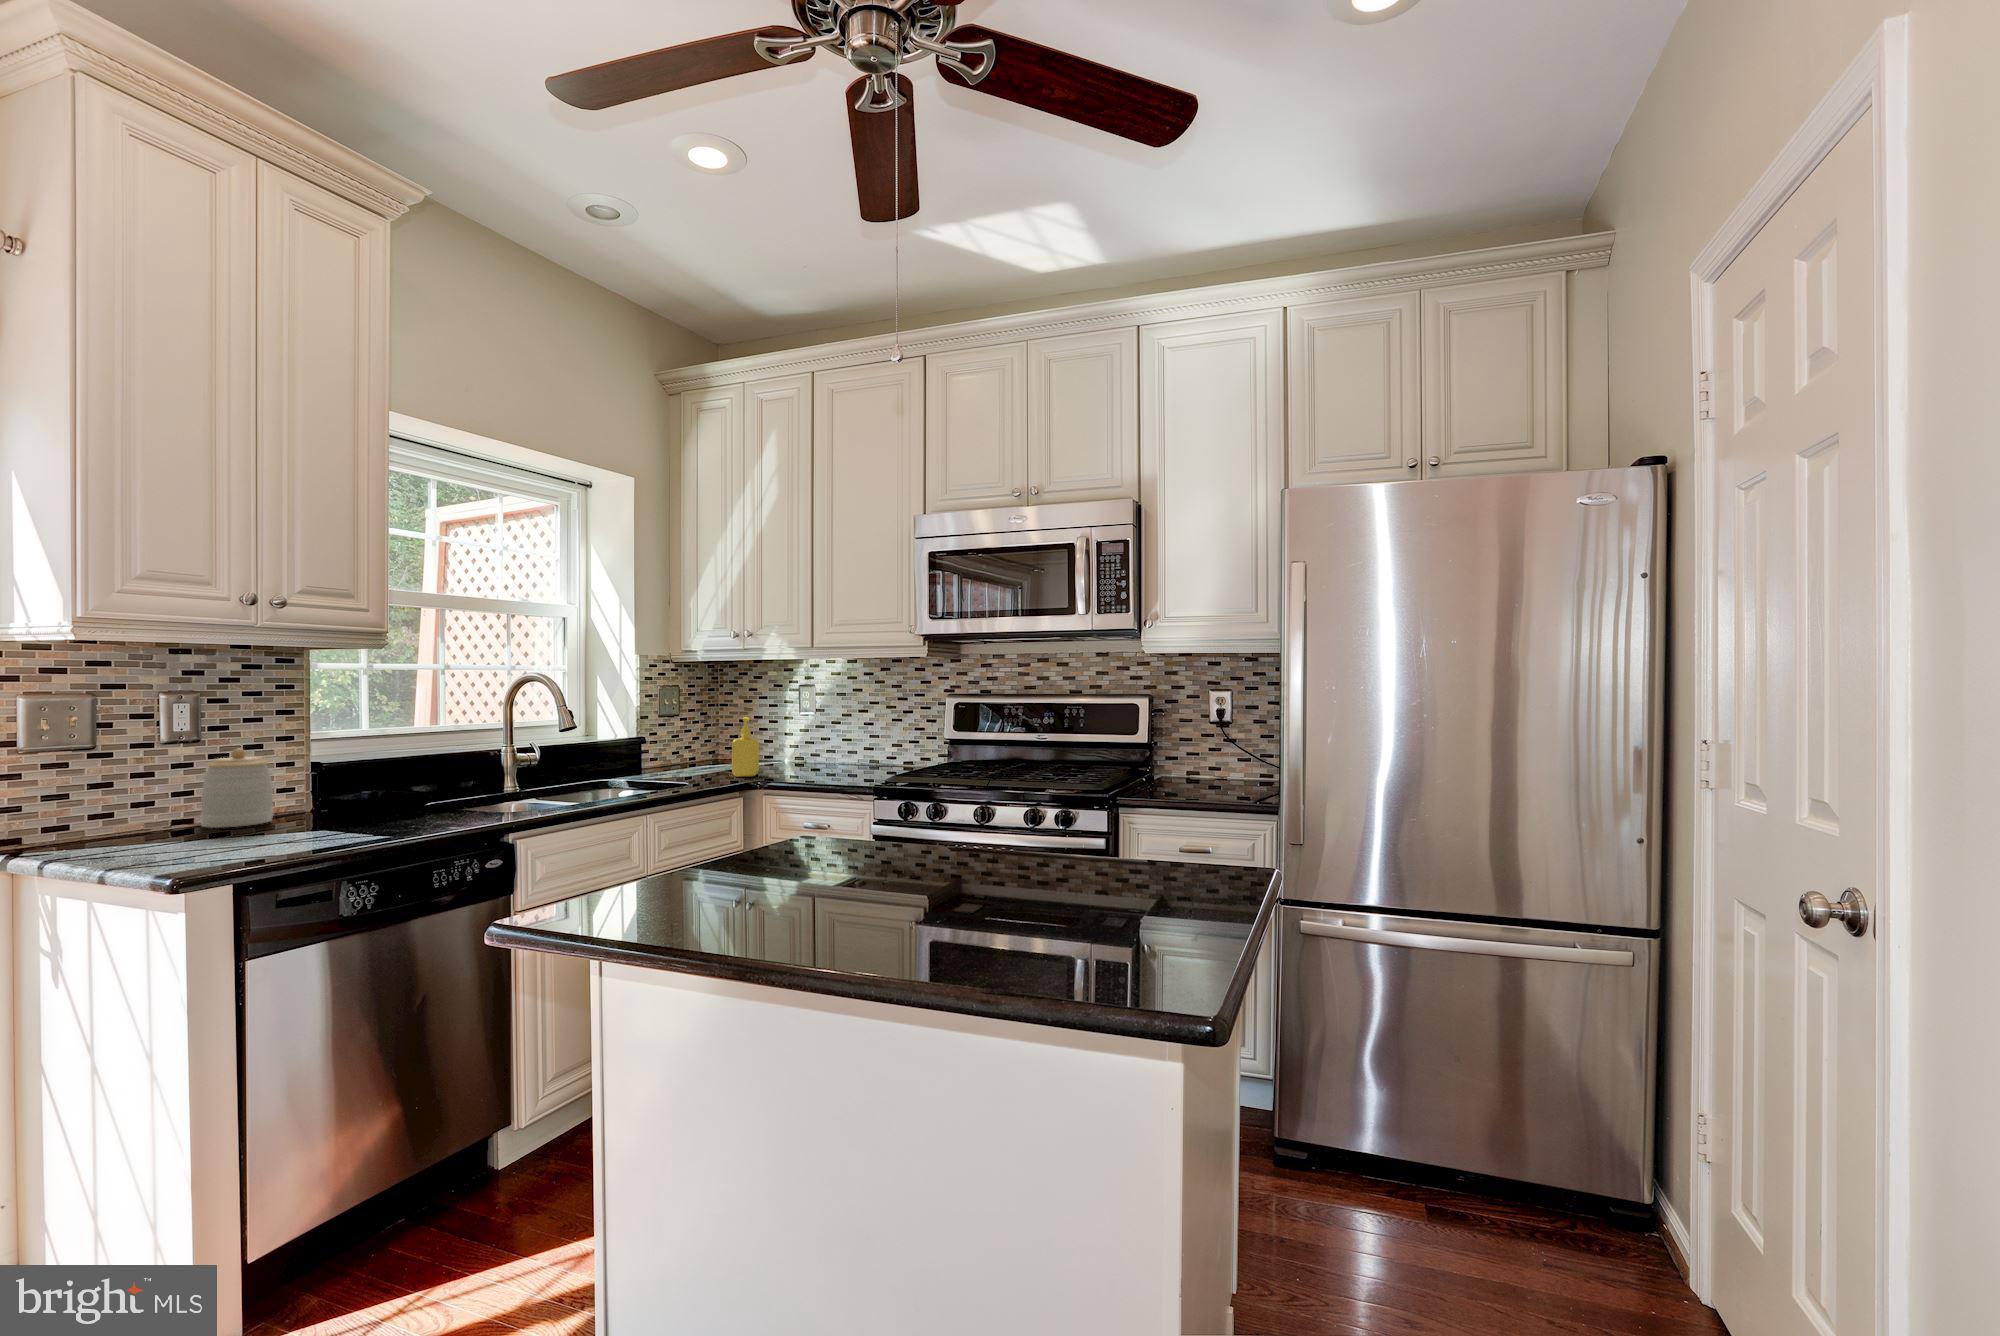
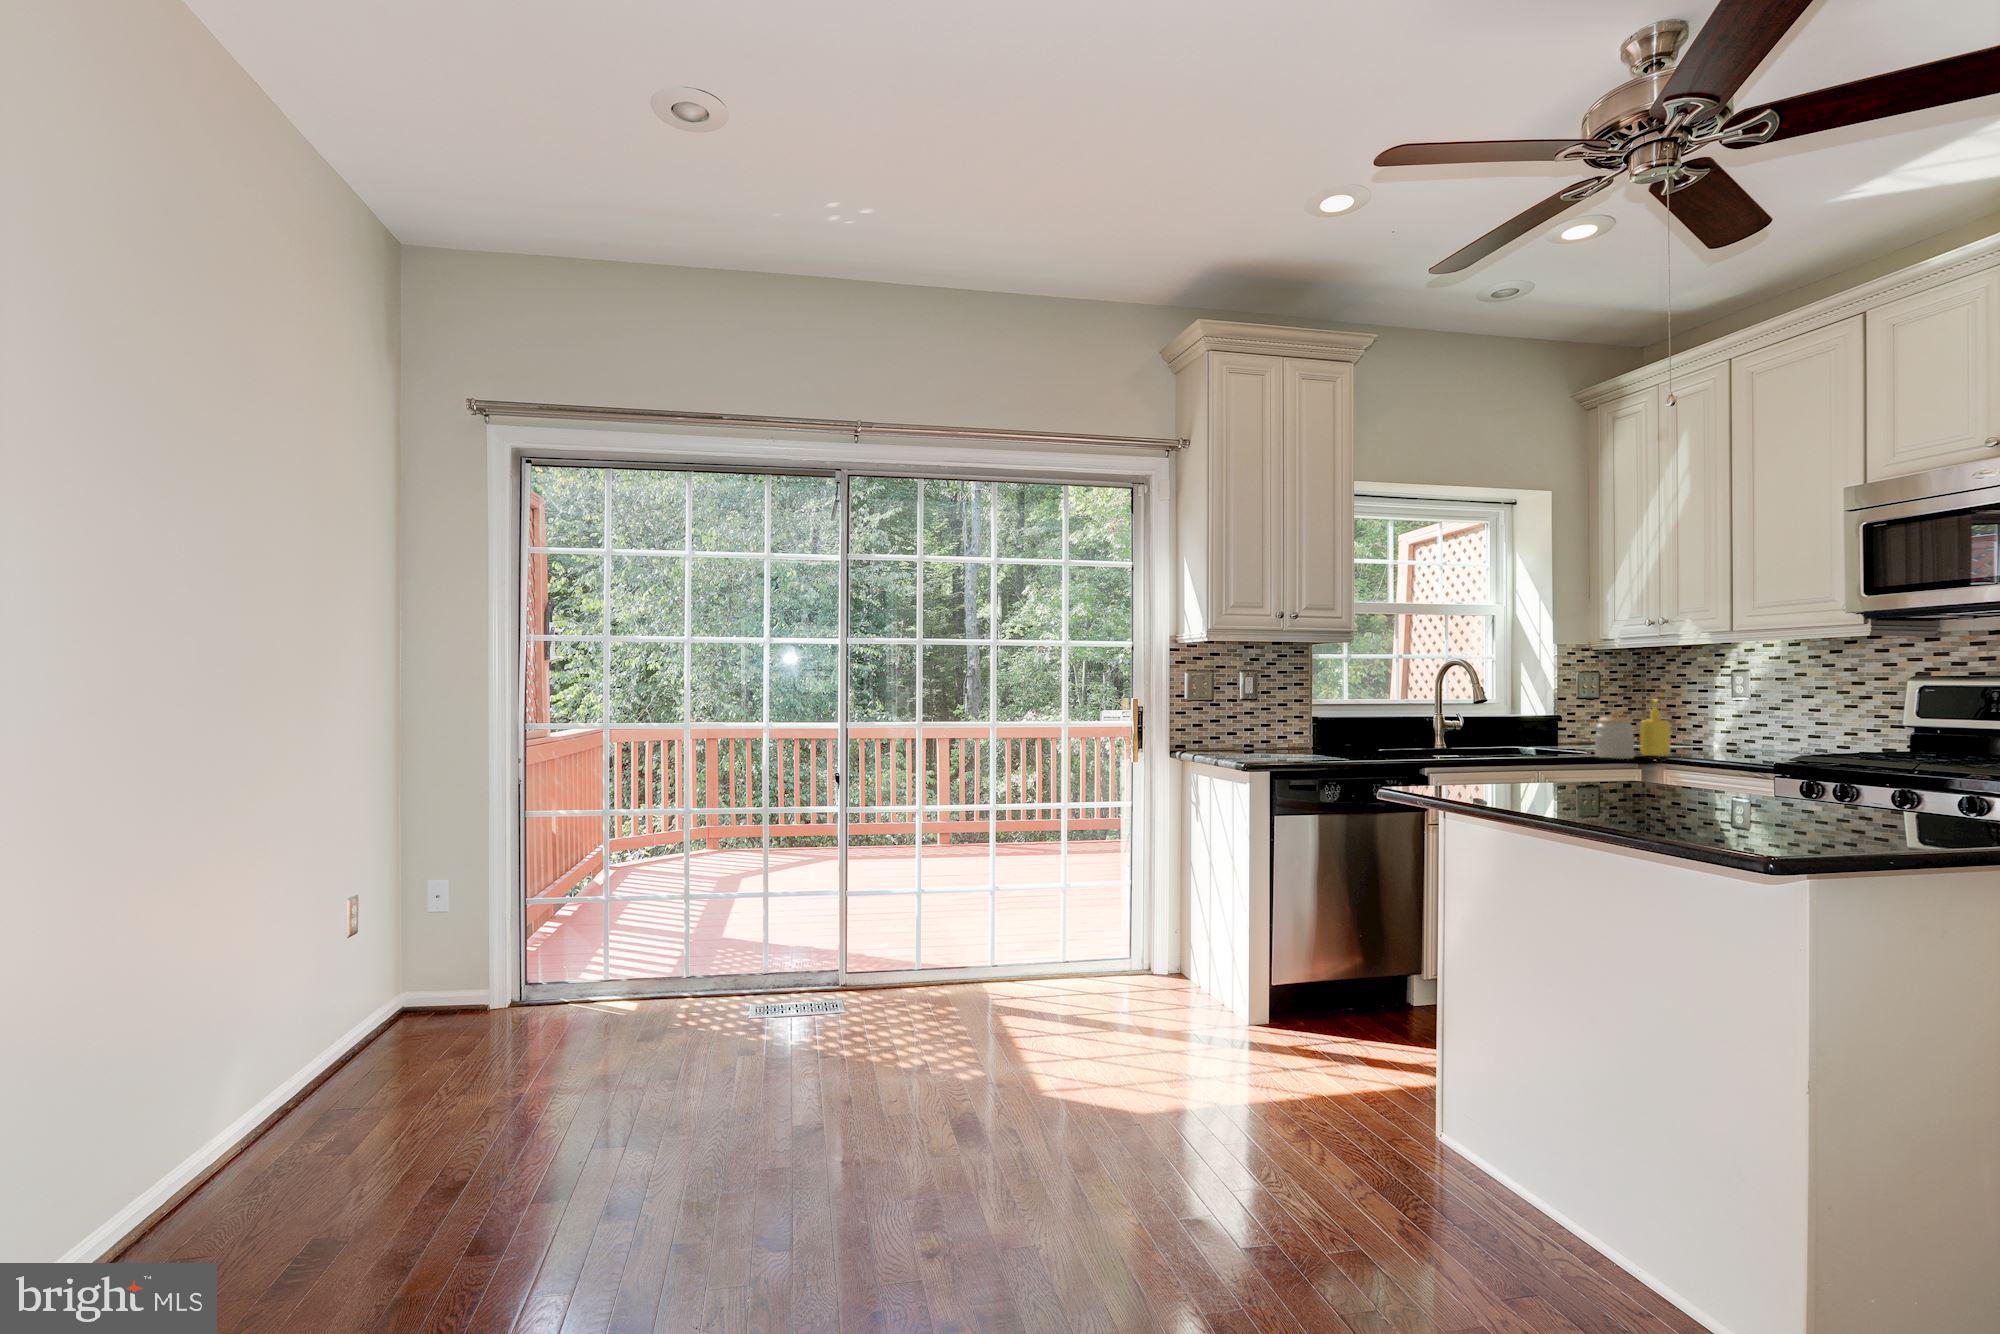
jar: present [200,749,273,828] -> present [1595,711,1634,759]

